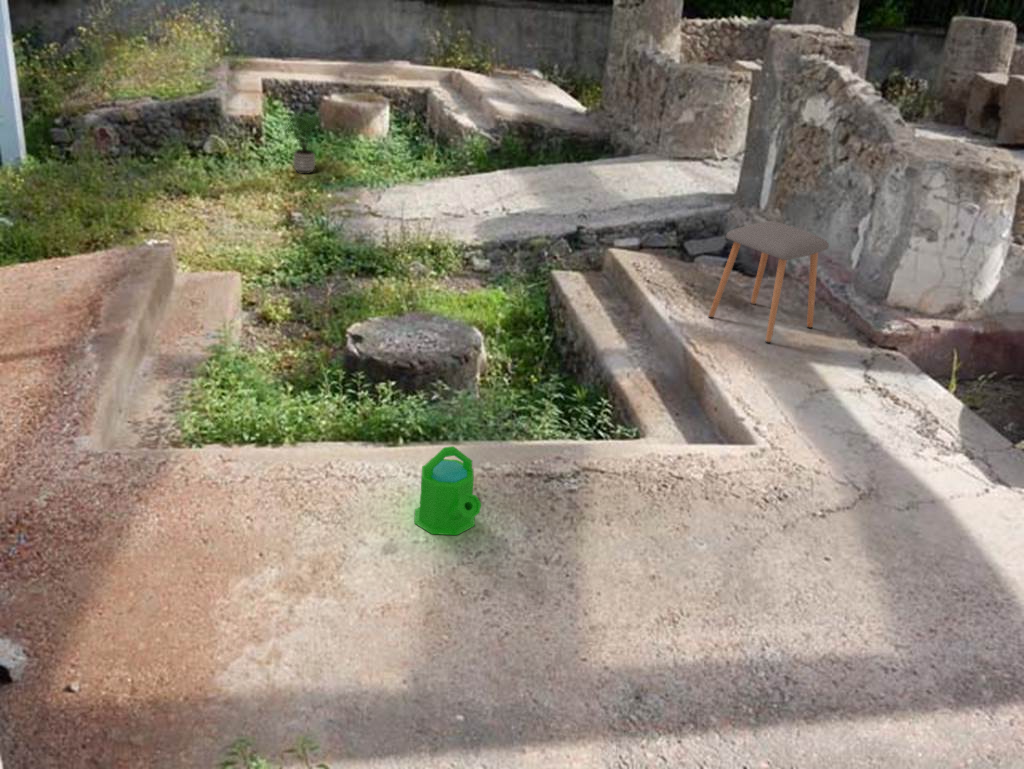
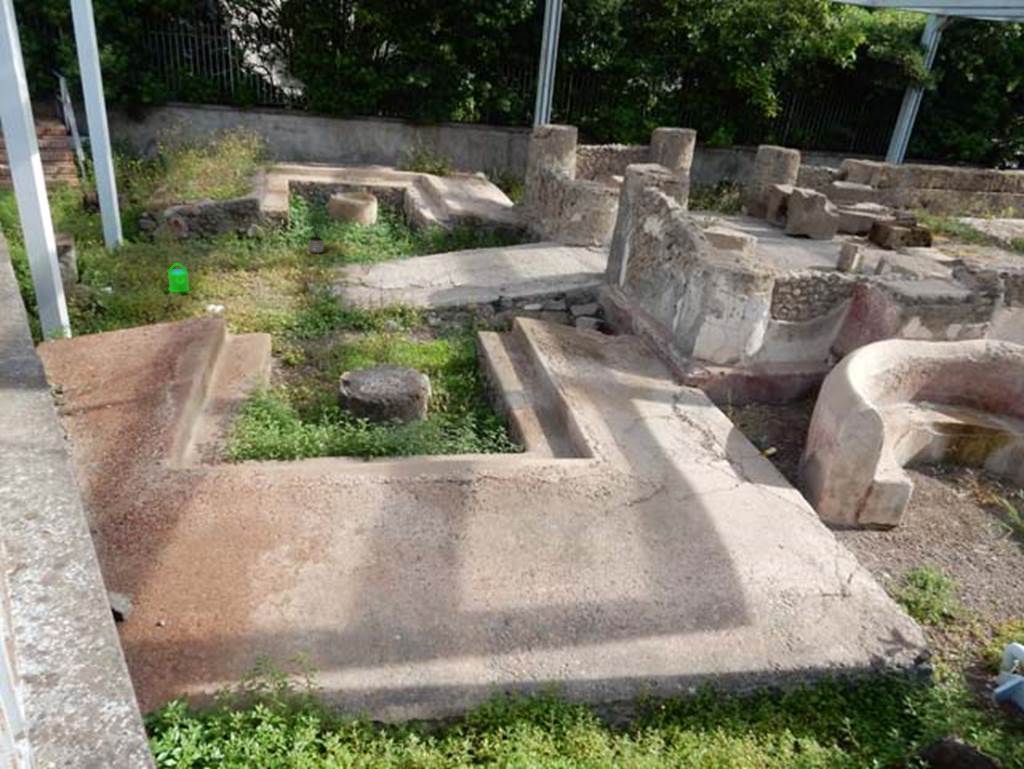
stool: present [709,221,829,343] -> none [577,305,652,386]
watering can: present [414,446,481,535] -> present [168,263,190,292]

